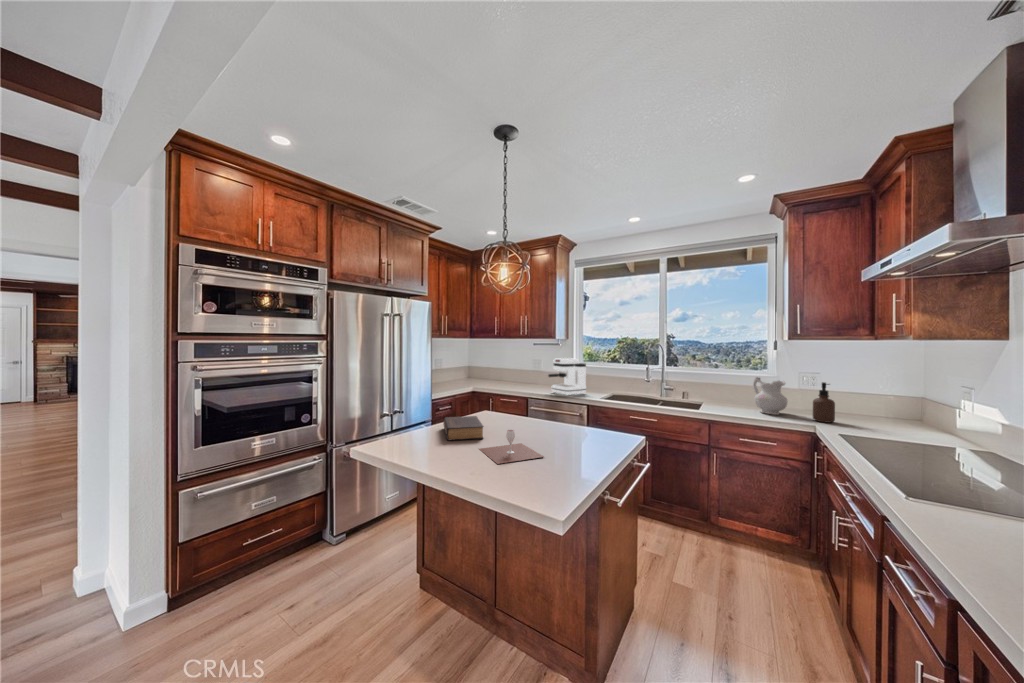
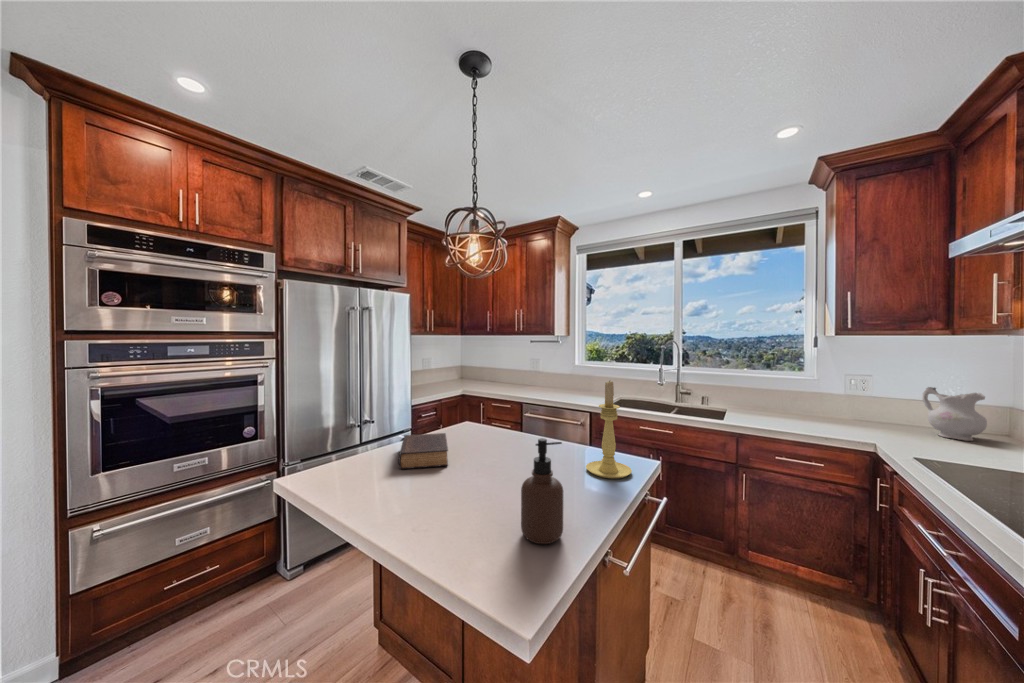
coffee maker: present [548,358,586,395] -> none [545,357,589,400]
candle holder: none [589,372,624,446] -> present [586,381,632,479]
ceramic pitcher: present [753,377,788,415] -> present [922,387,987,441]
soap dispenser: present [813,382,835,423] -> present [521,438,563,544]
wine glass: present [479,430,544,464] -> none [436,459,521,512]

